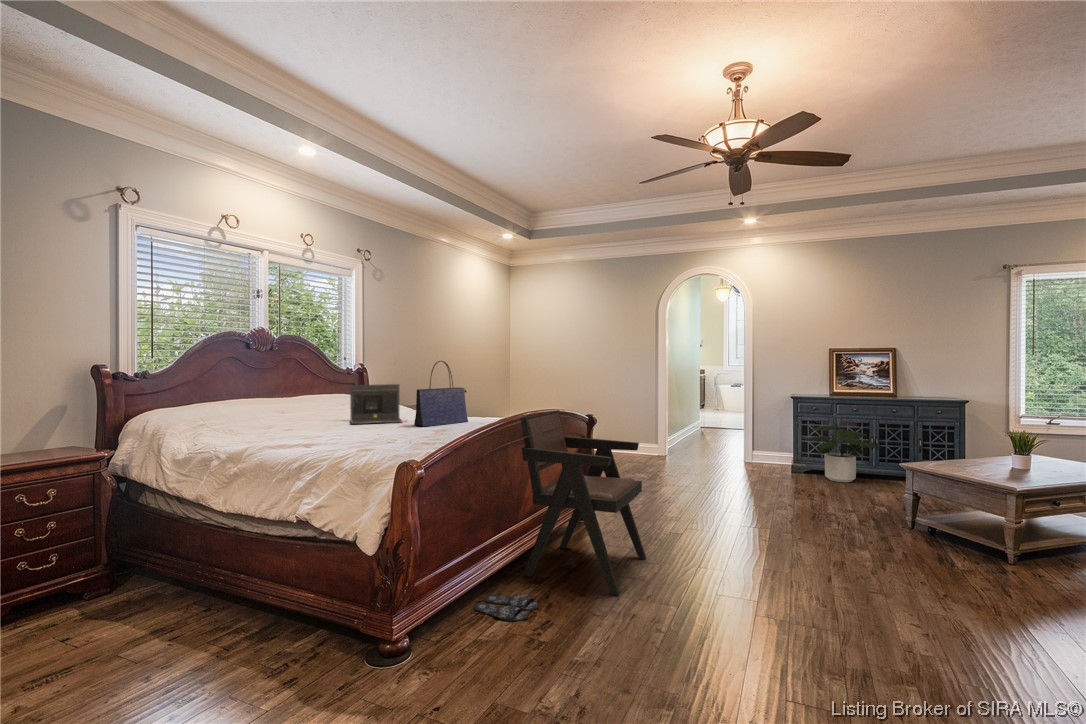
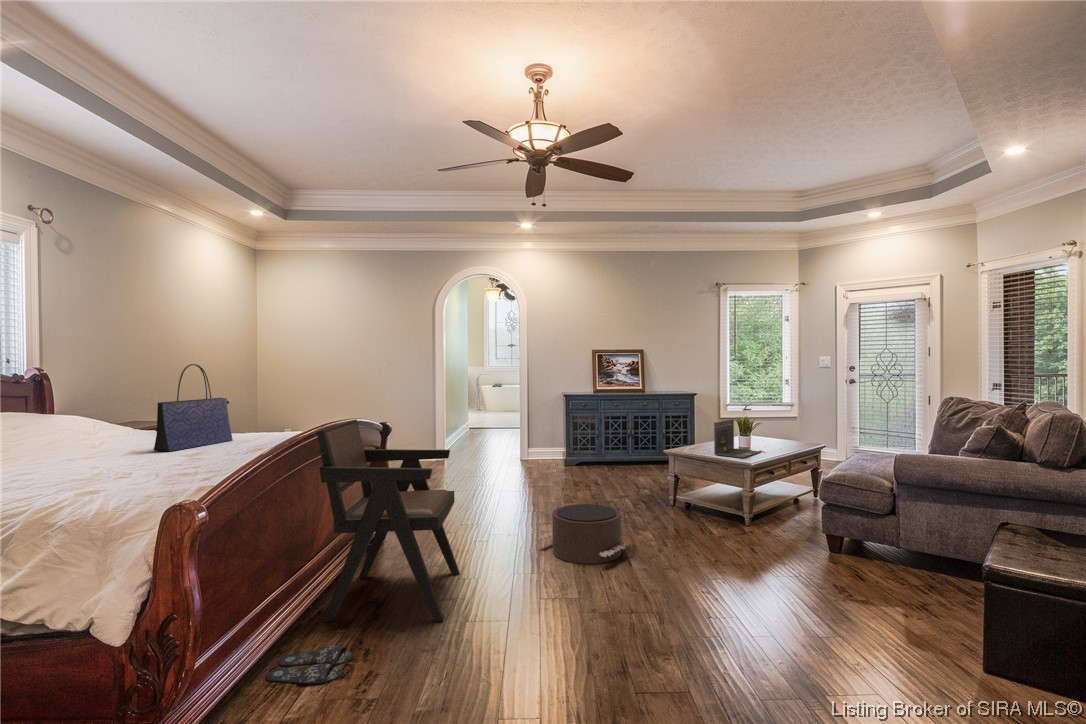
laptop: present [350,384,406,424] -> present [714,419,765,458]
potted plant: present [806,426,880,482] -> none [577,420,638,470]
pouf: none [730,511,830,574] -> present [539,504,627,564]

